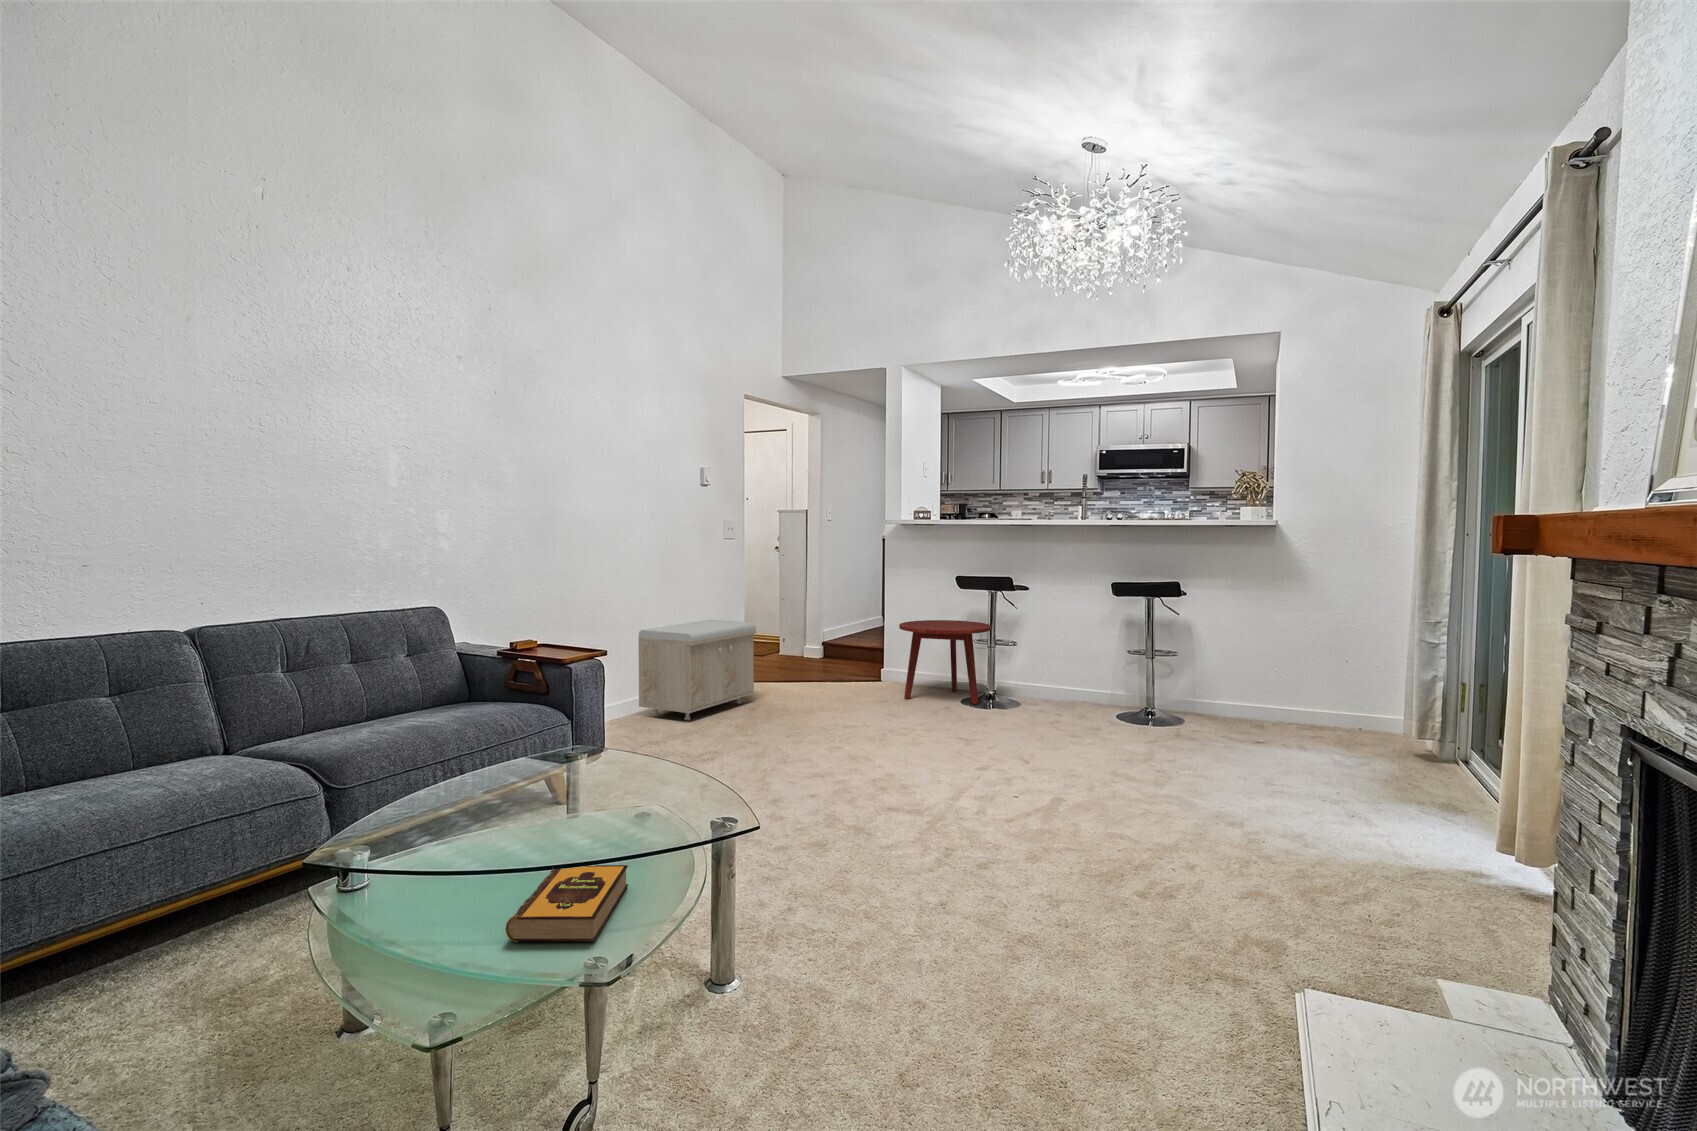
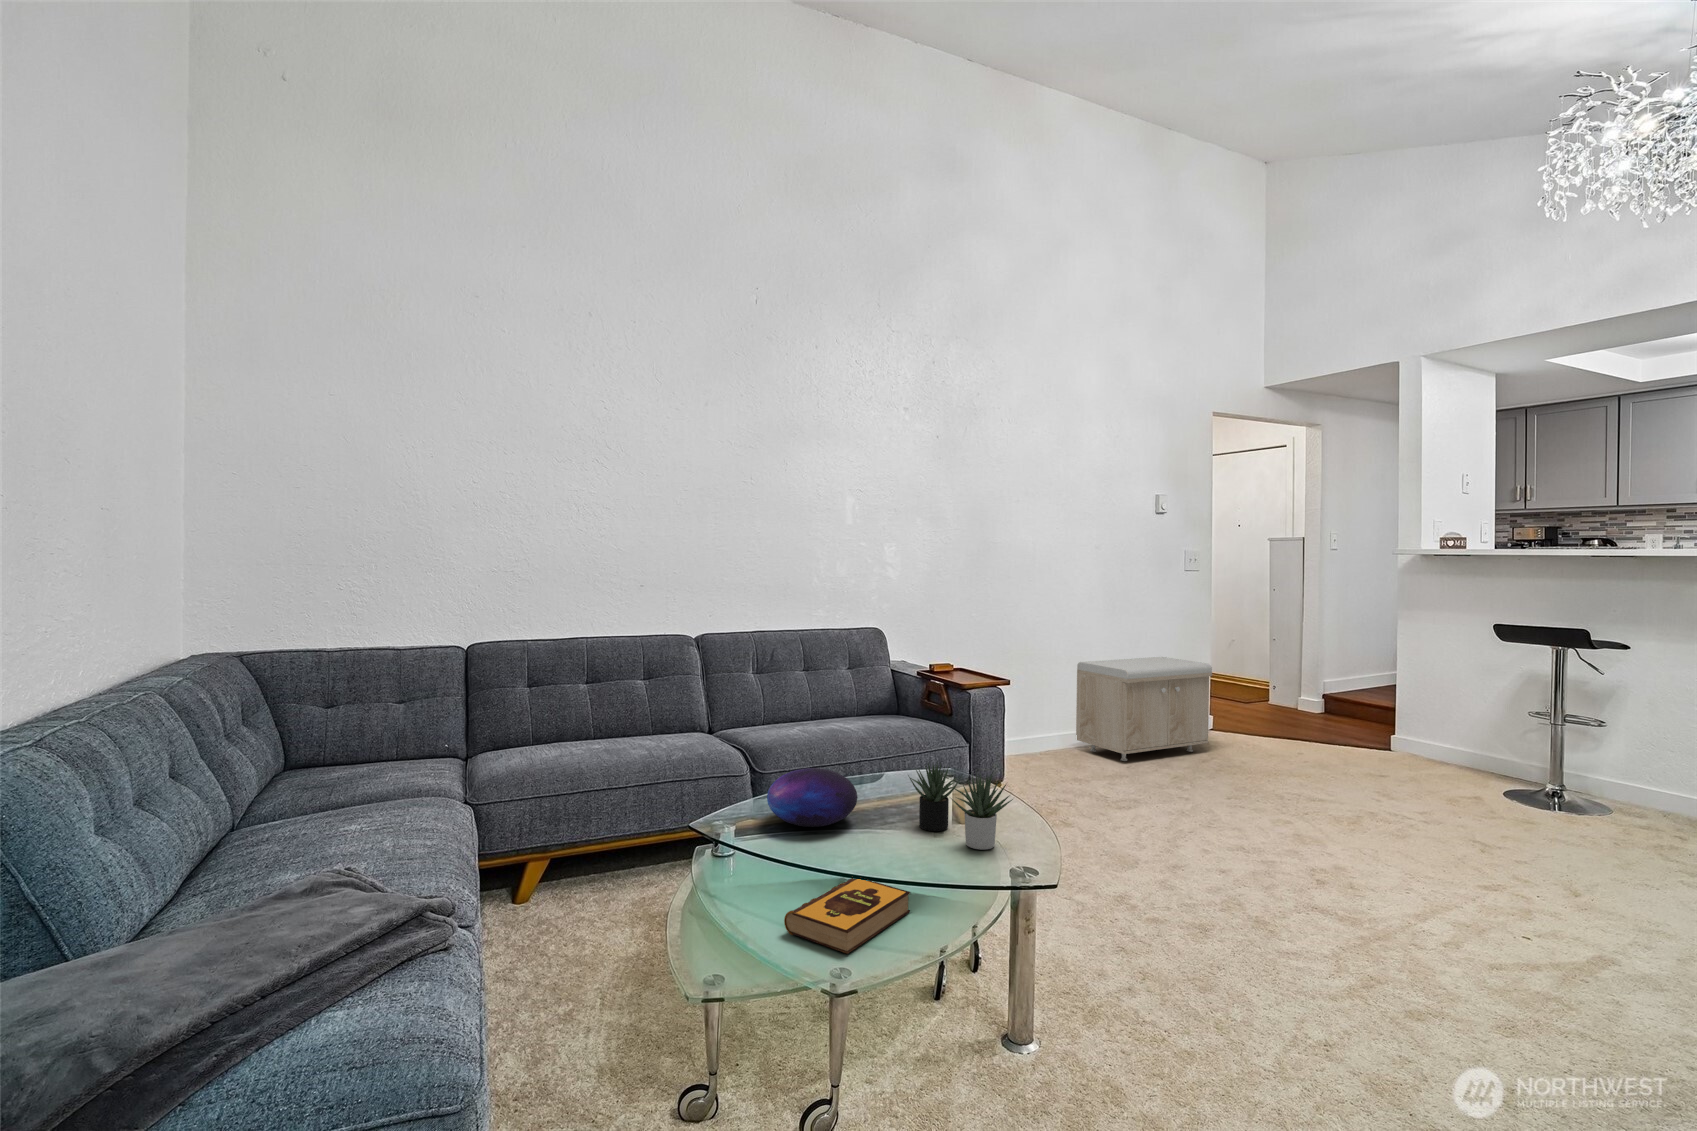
side table: present [899,620,991,705] -> none [1408,679,1560,799]
succulent plant: none [572,732,696,813] -> present [908,763,1013,850]
decorative orb: none [404,763,519,831] -> present [767,768,858,827]

